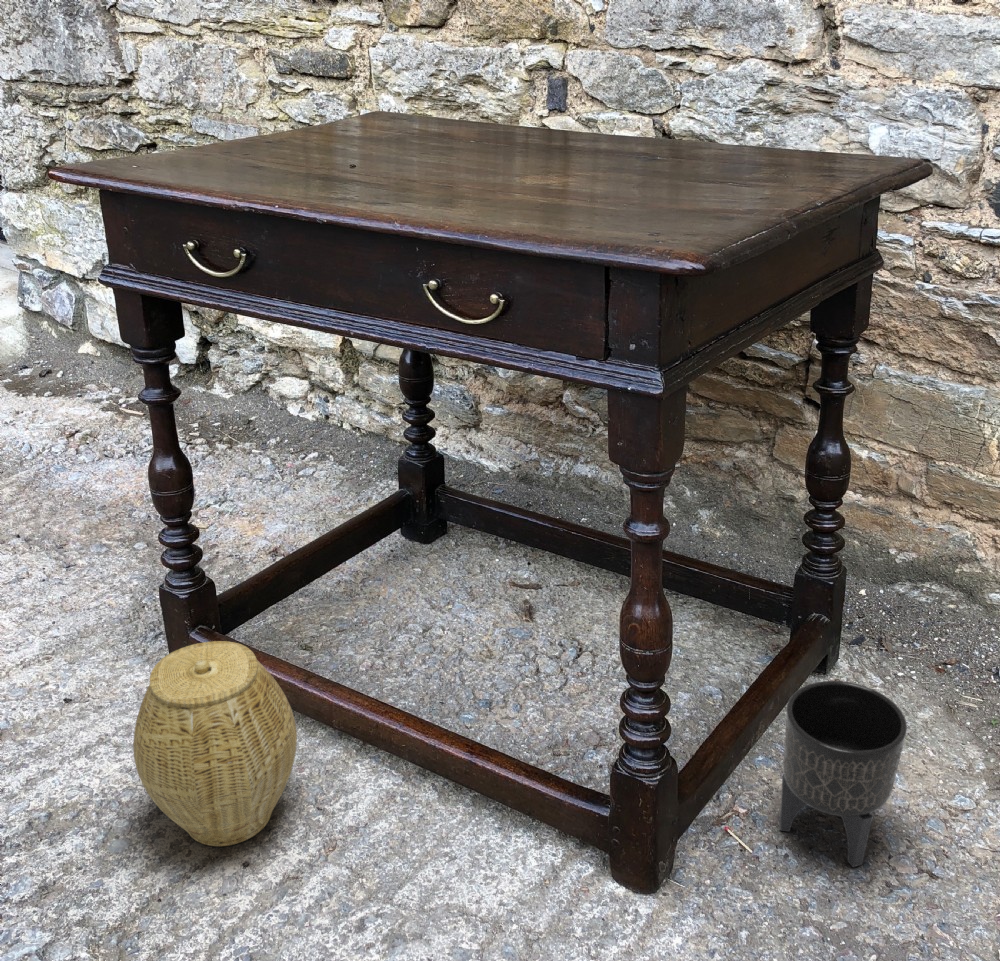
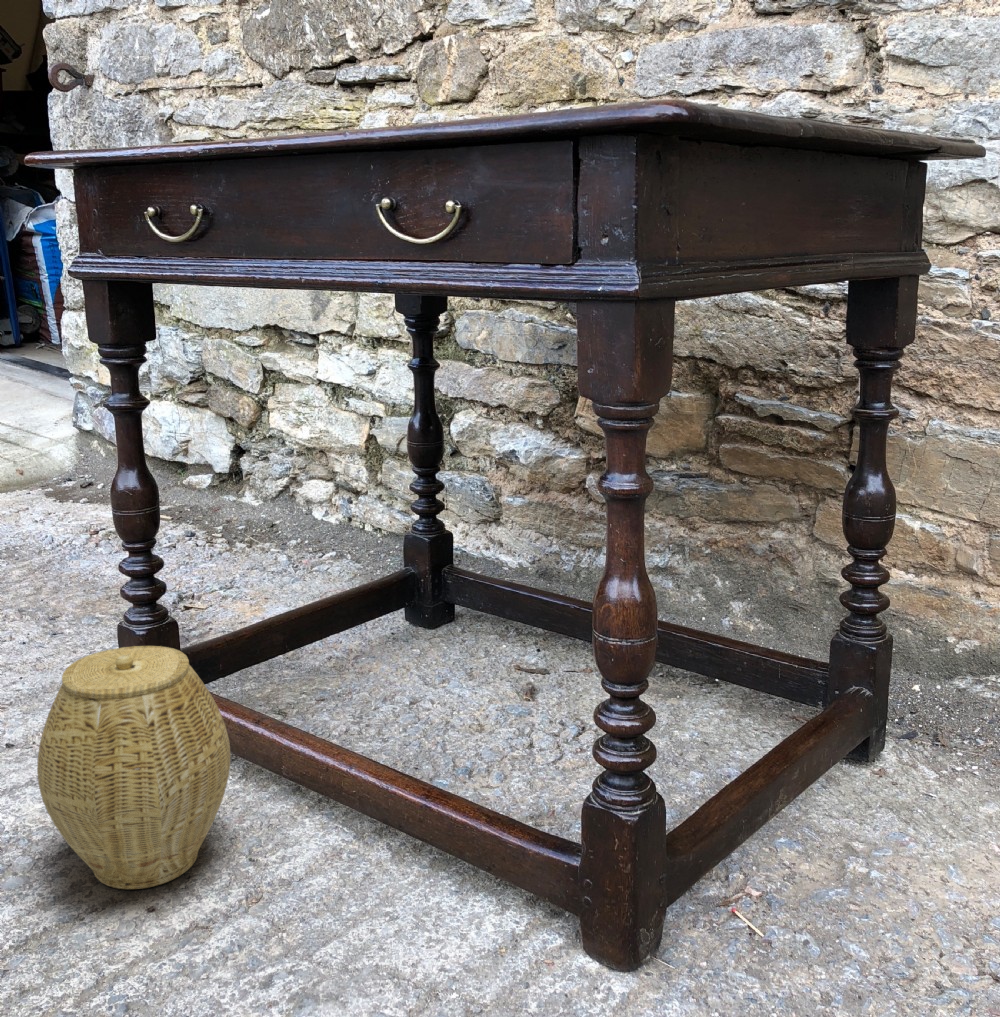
planter: present [780,681,907,867] -> none [802,725,955,961]

